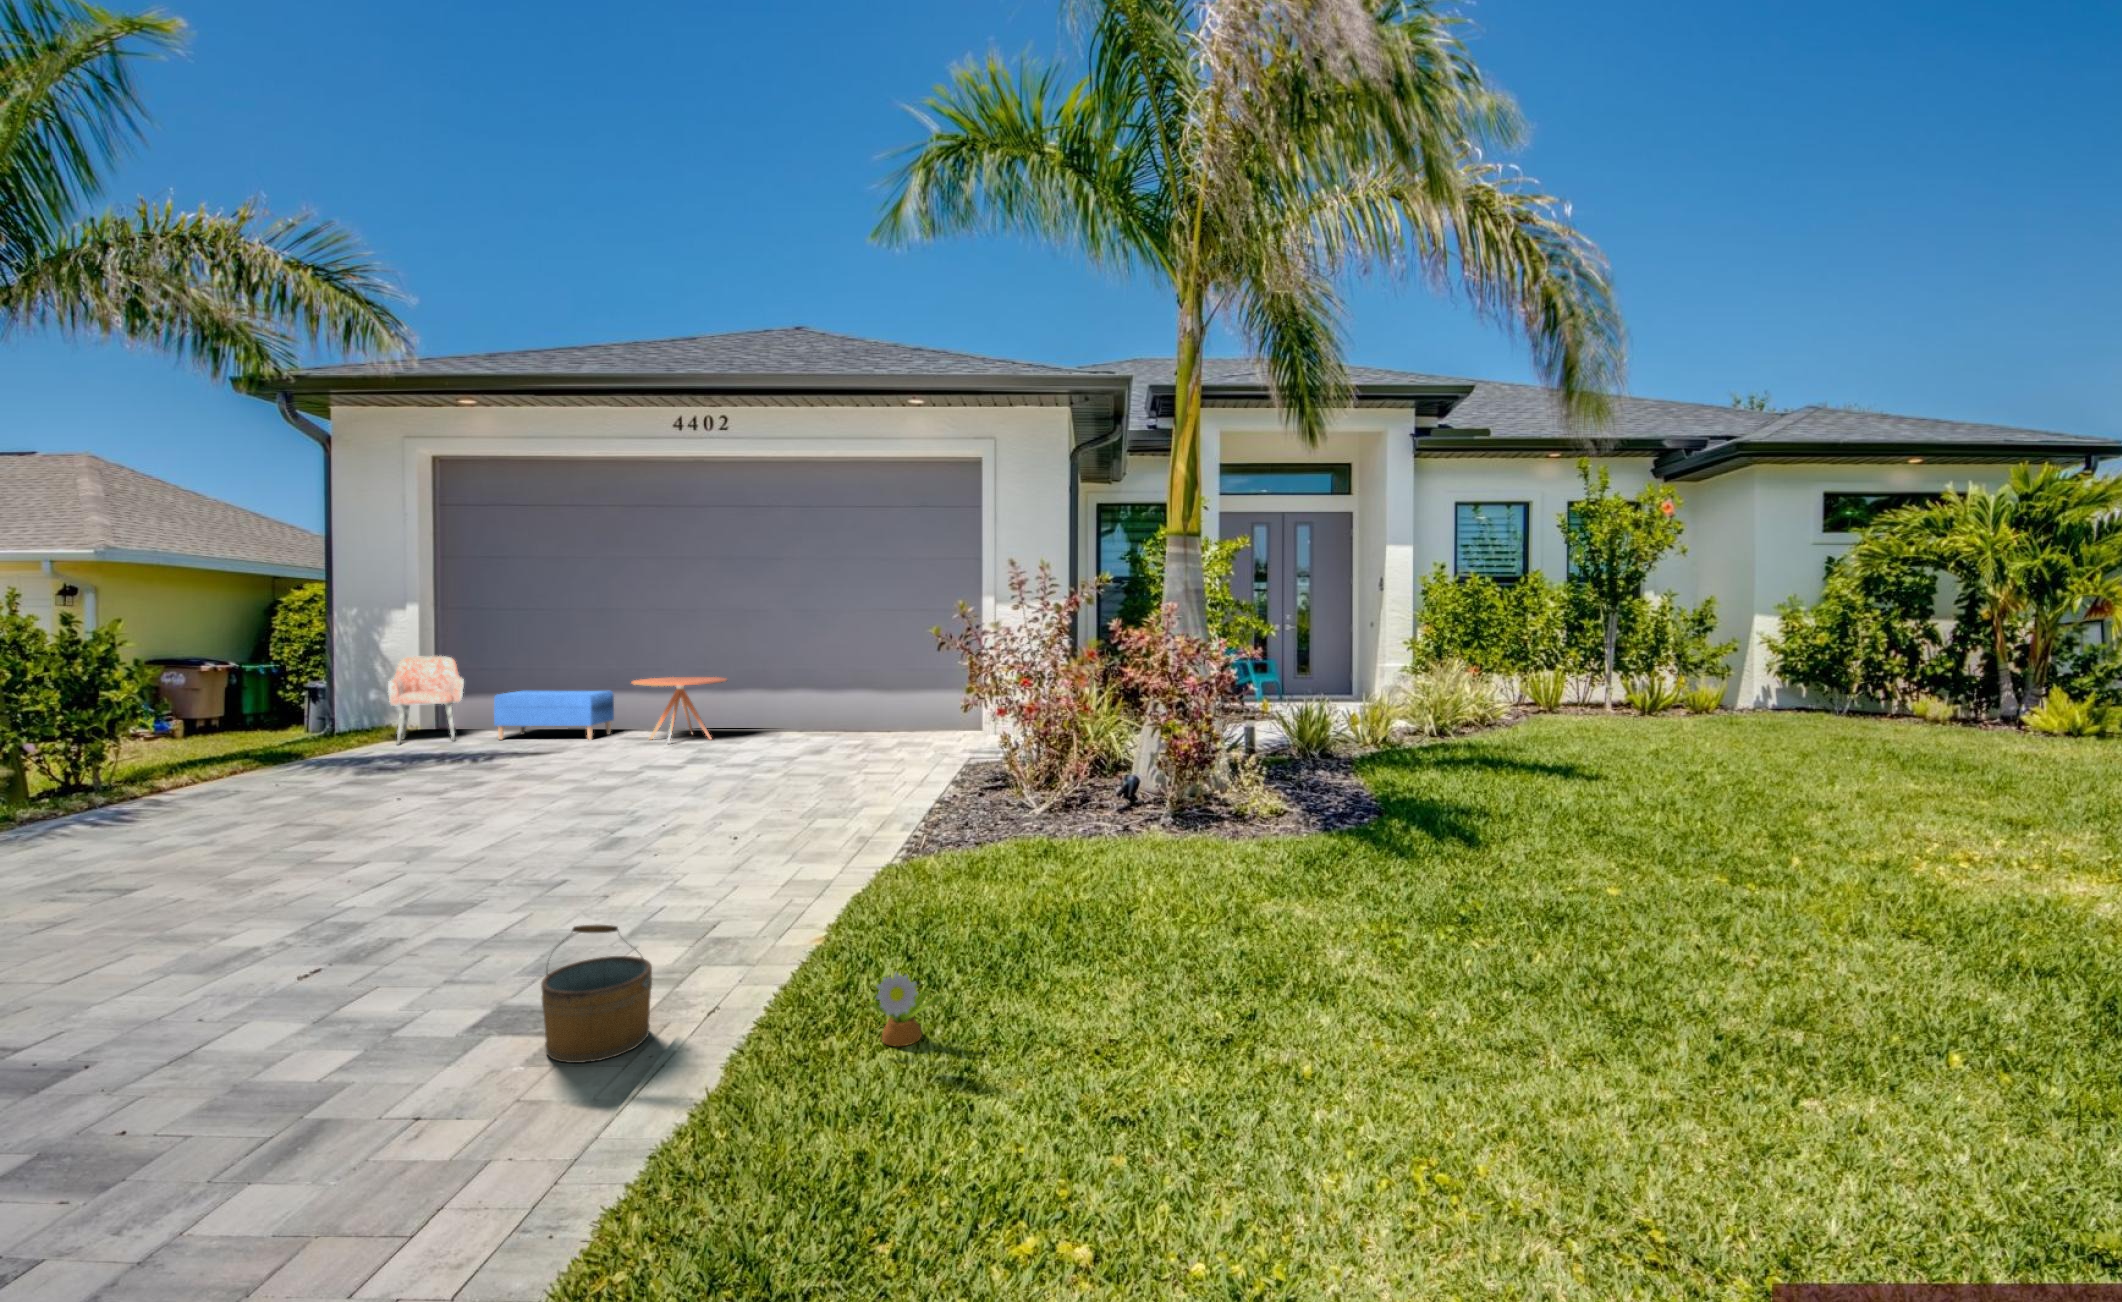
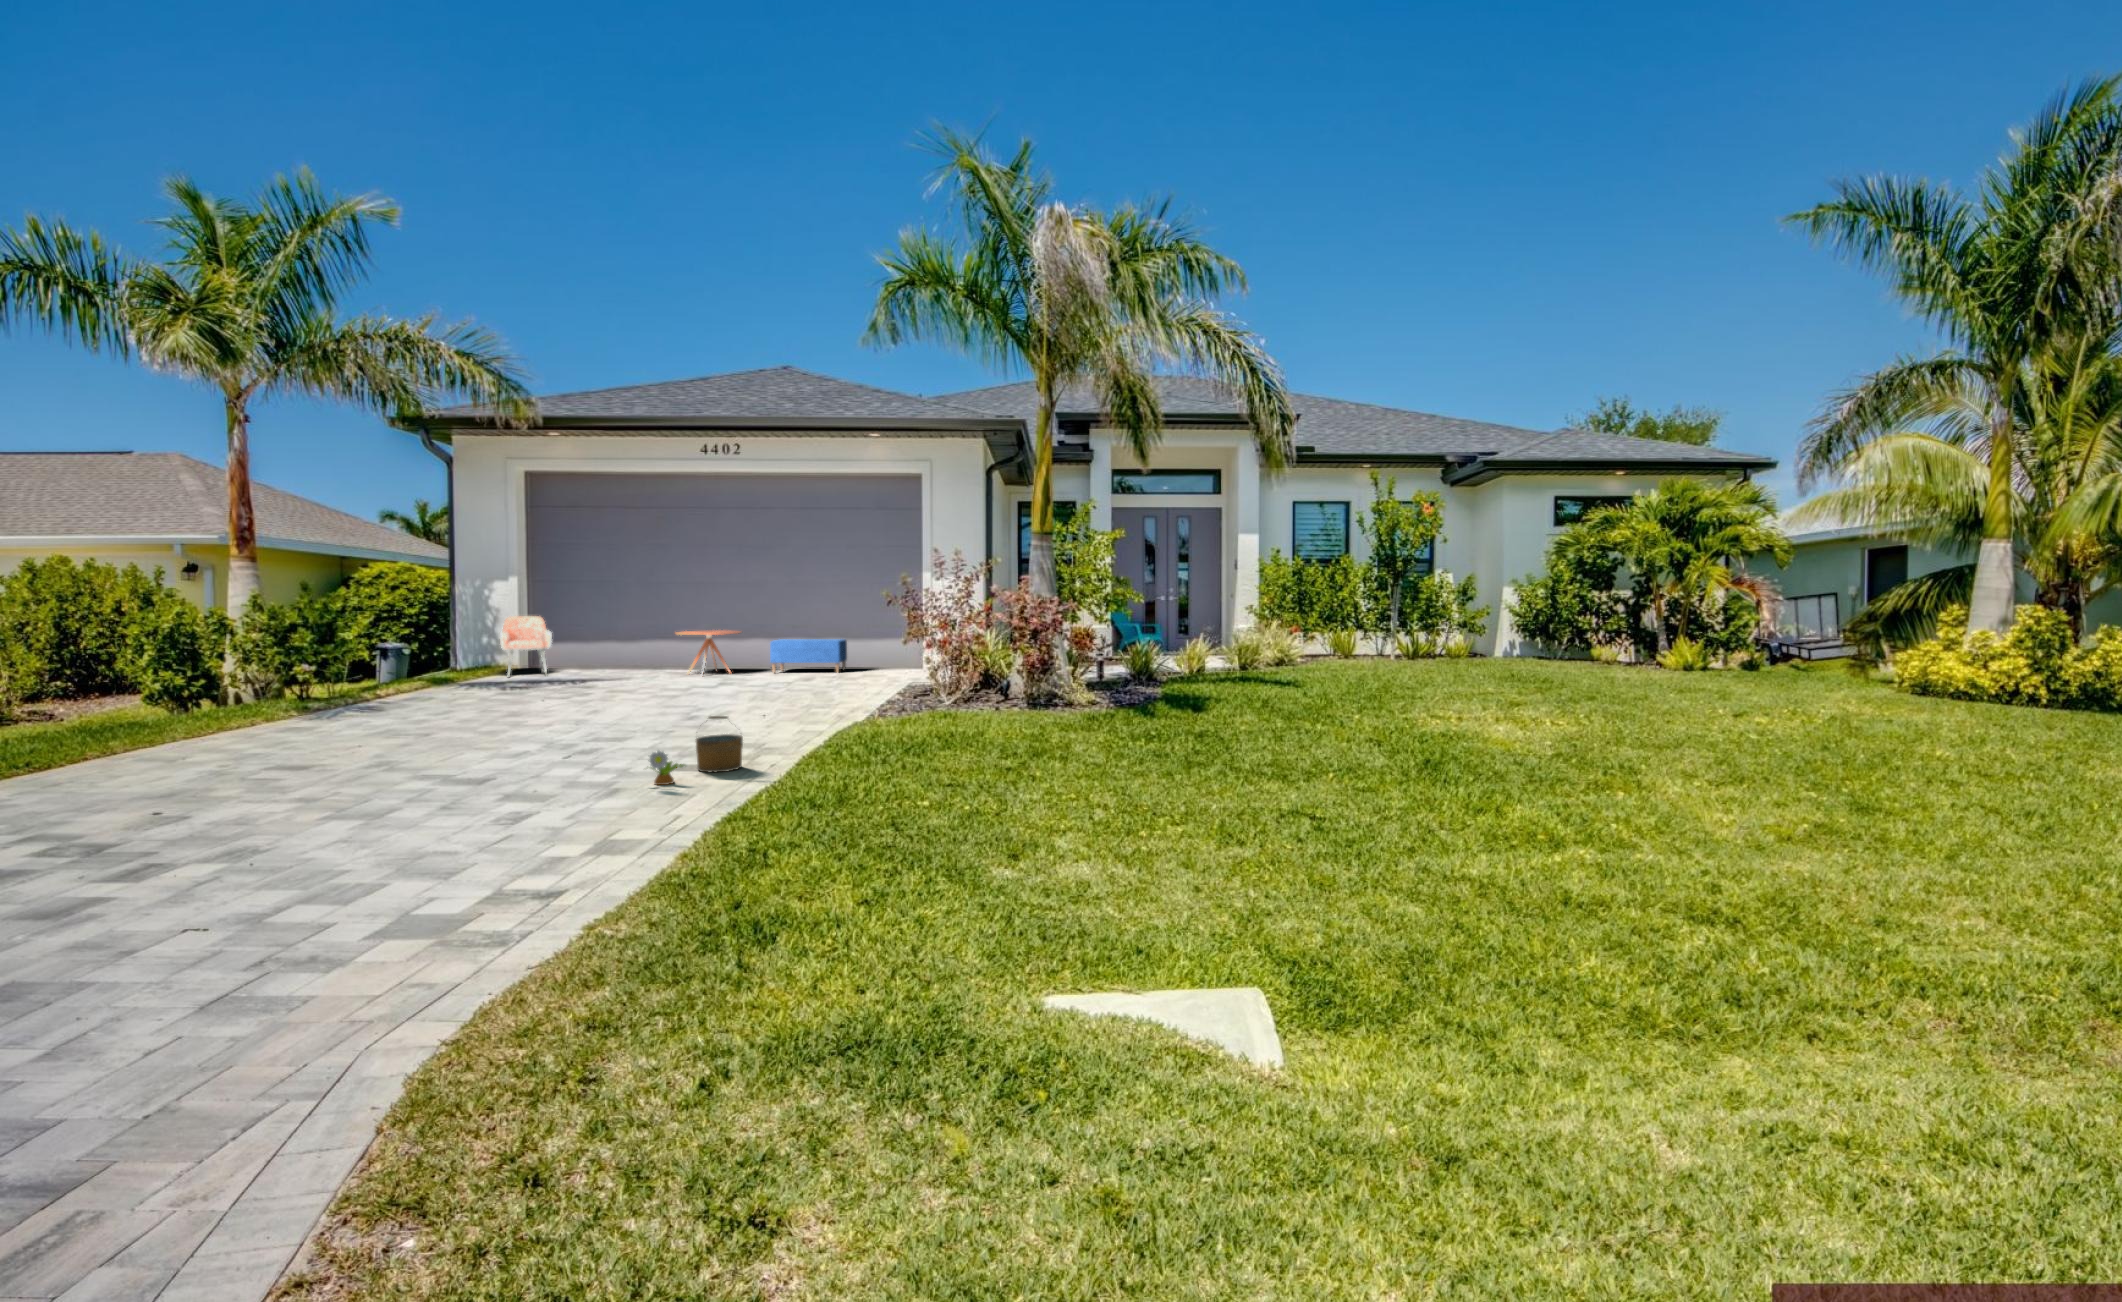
bench: present [494,691,614,740] -> present [770,639,847,673]
decorative plant: present [867,972,946,1046] -> present [649,750,684,785]

